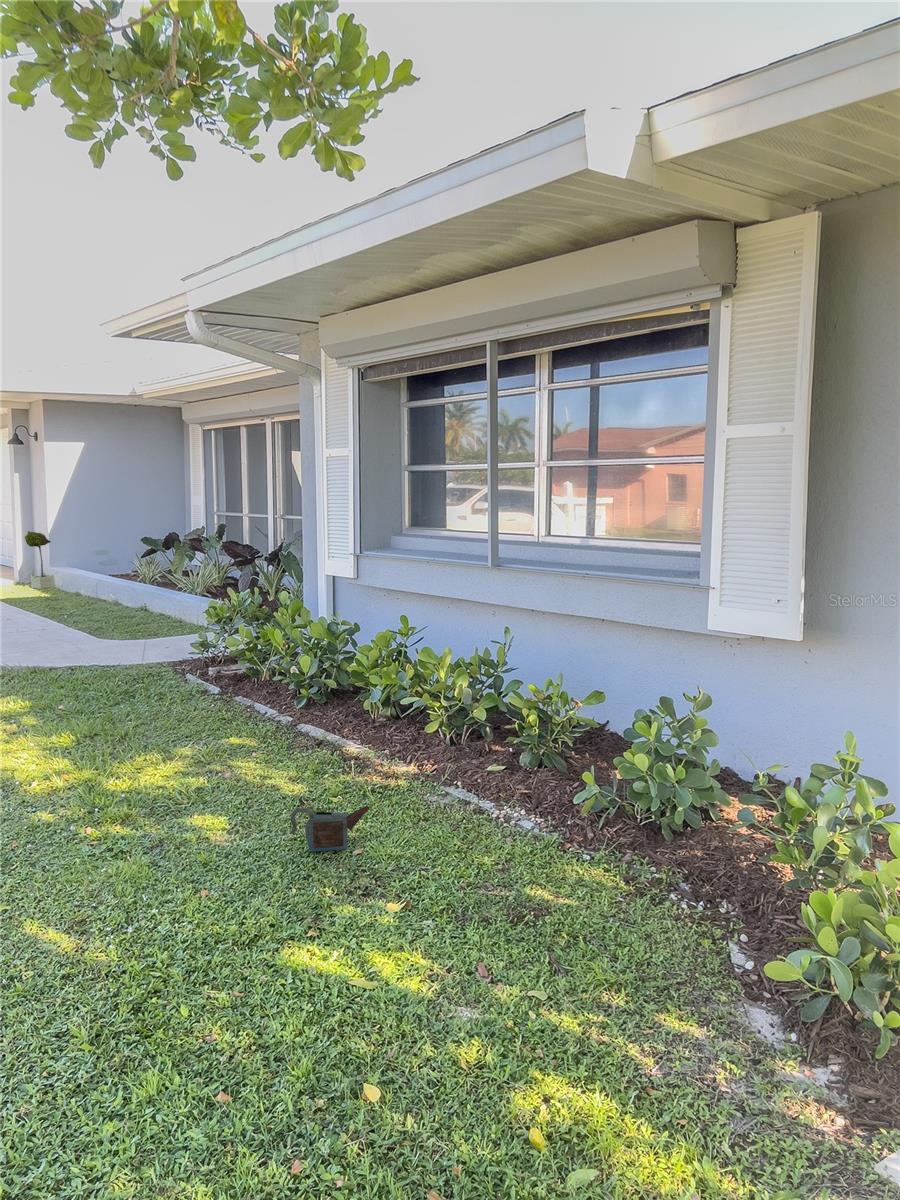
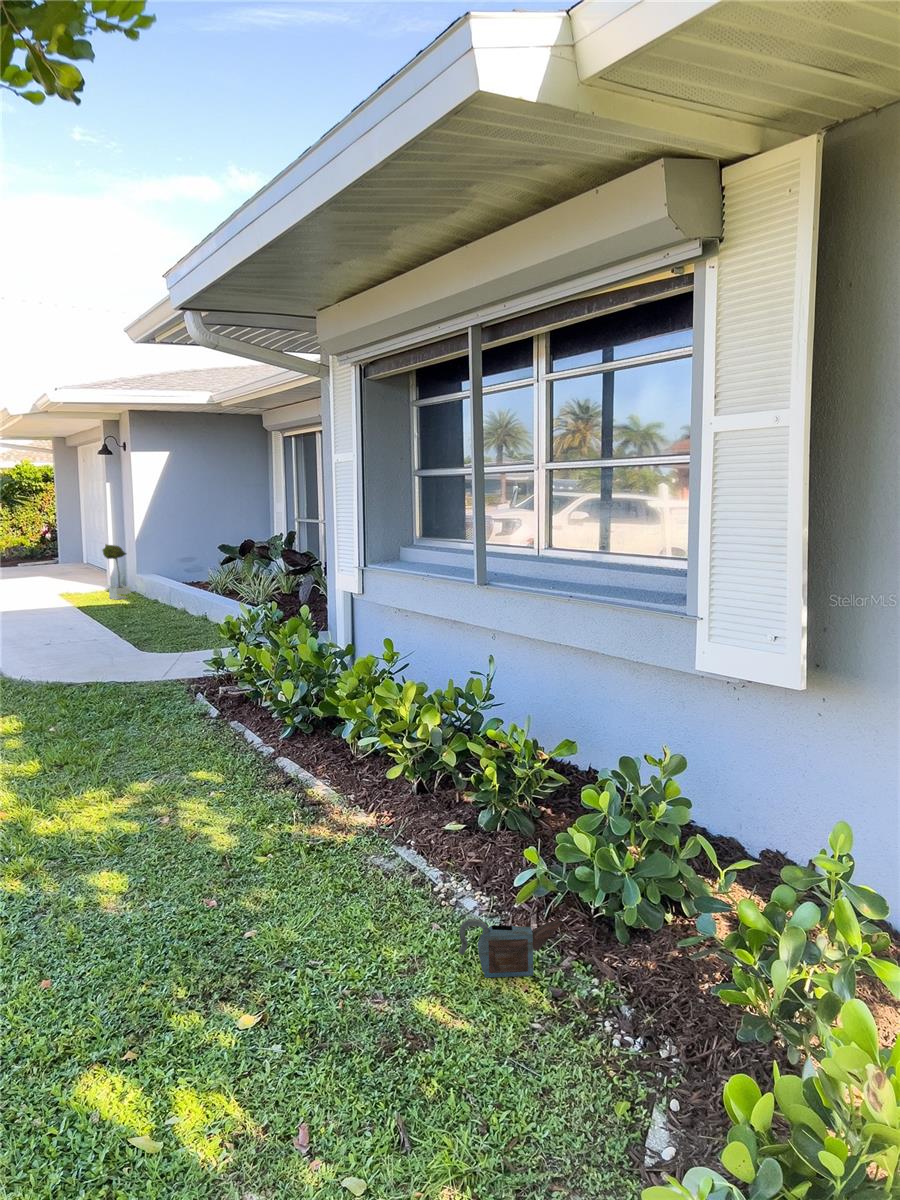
watering can: present [290,806,370,852] -> present [459,919,563,978]

